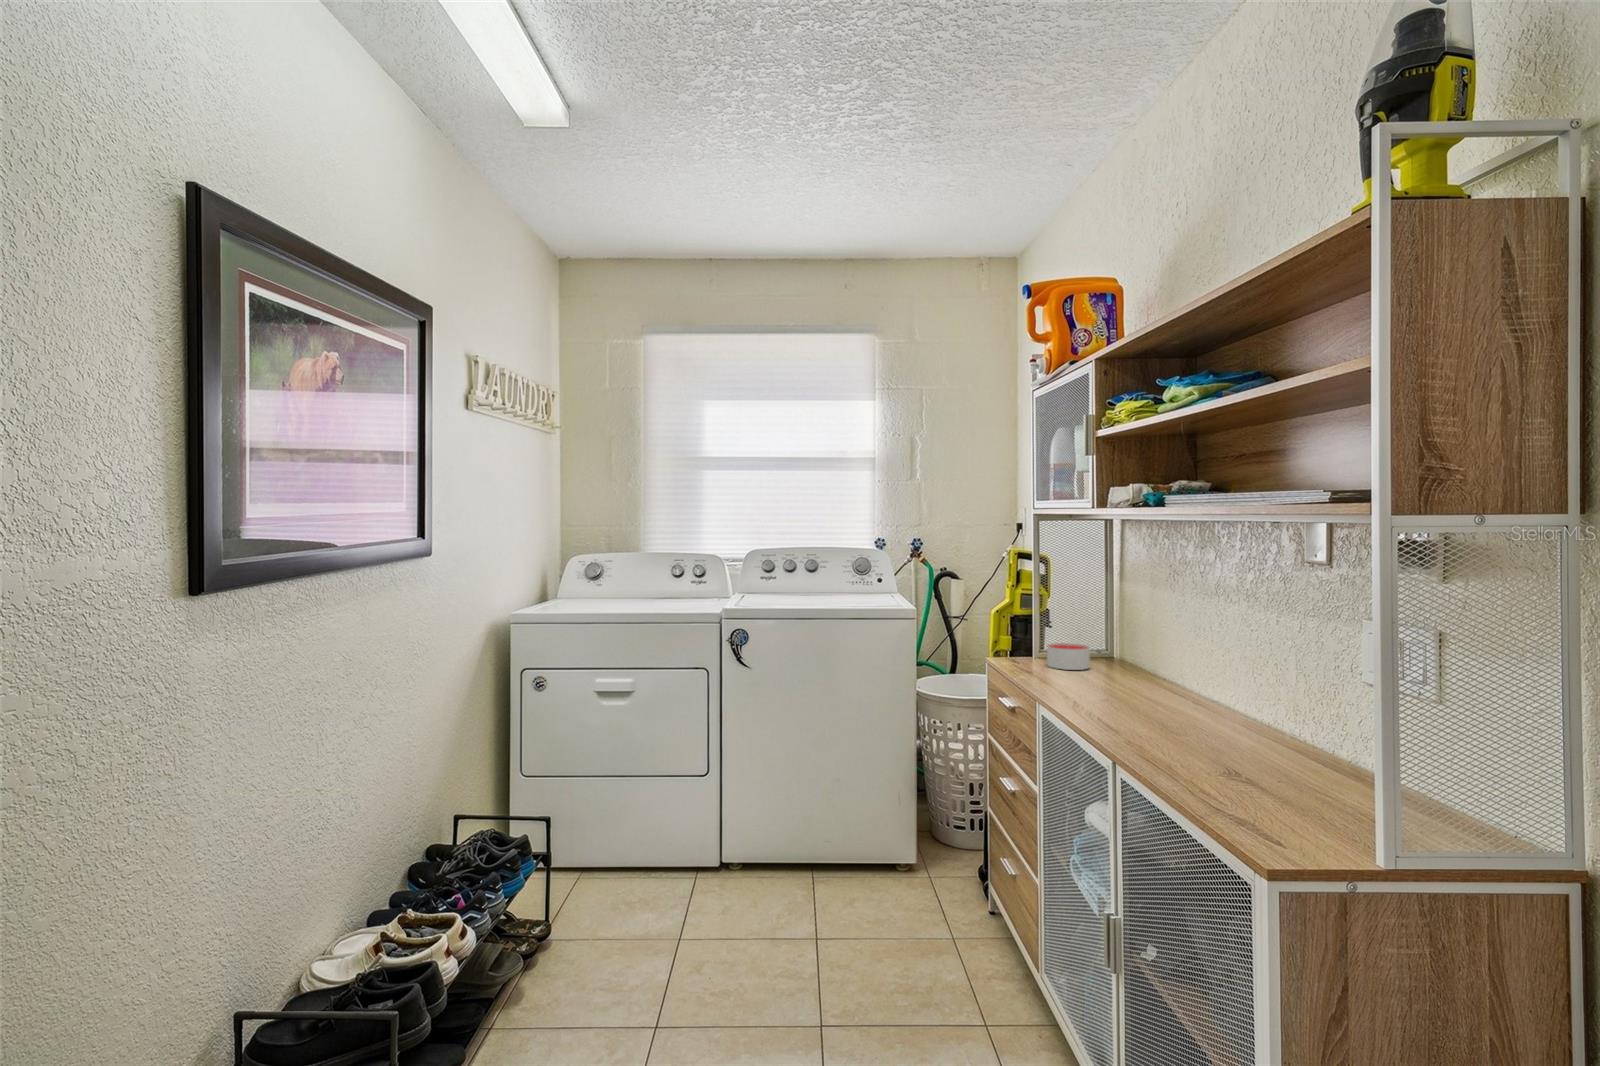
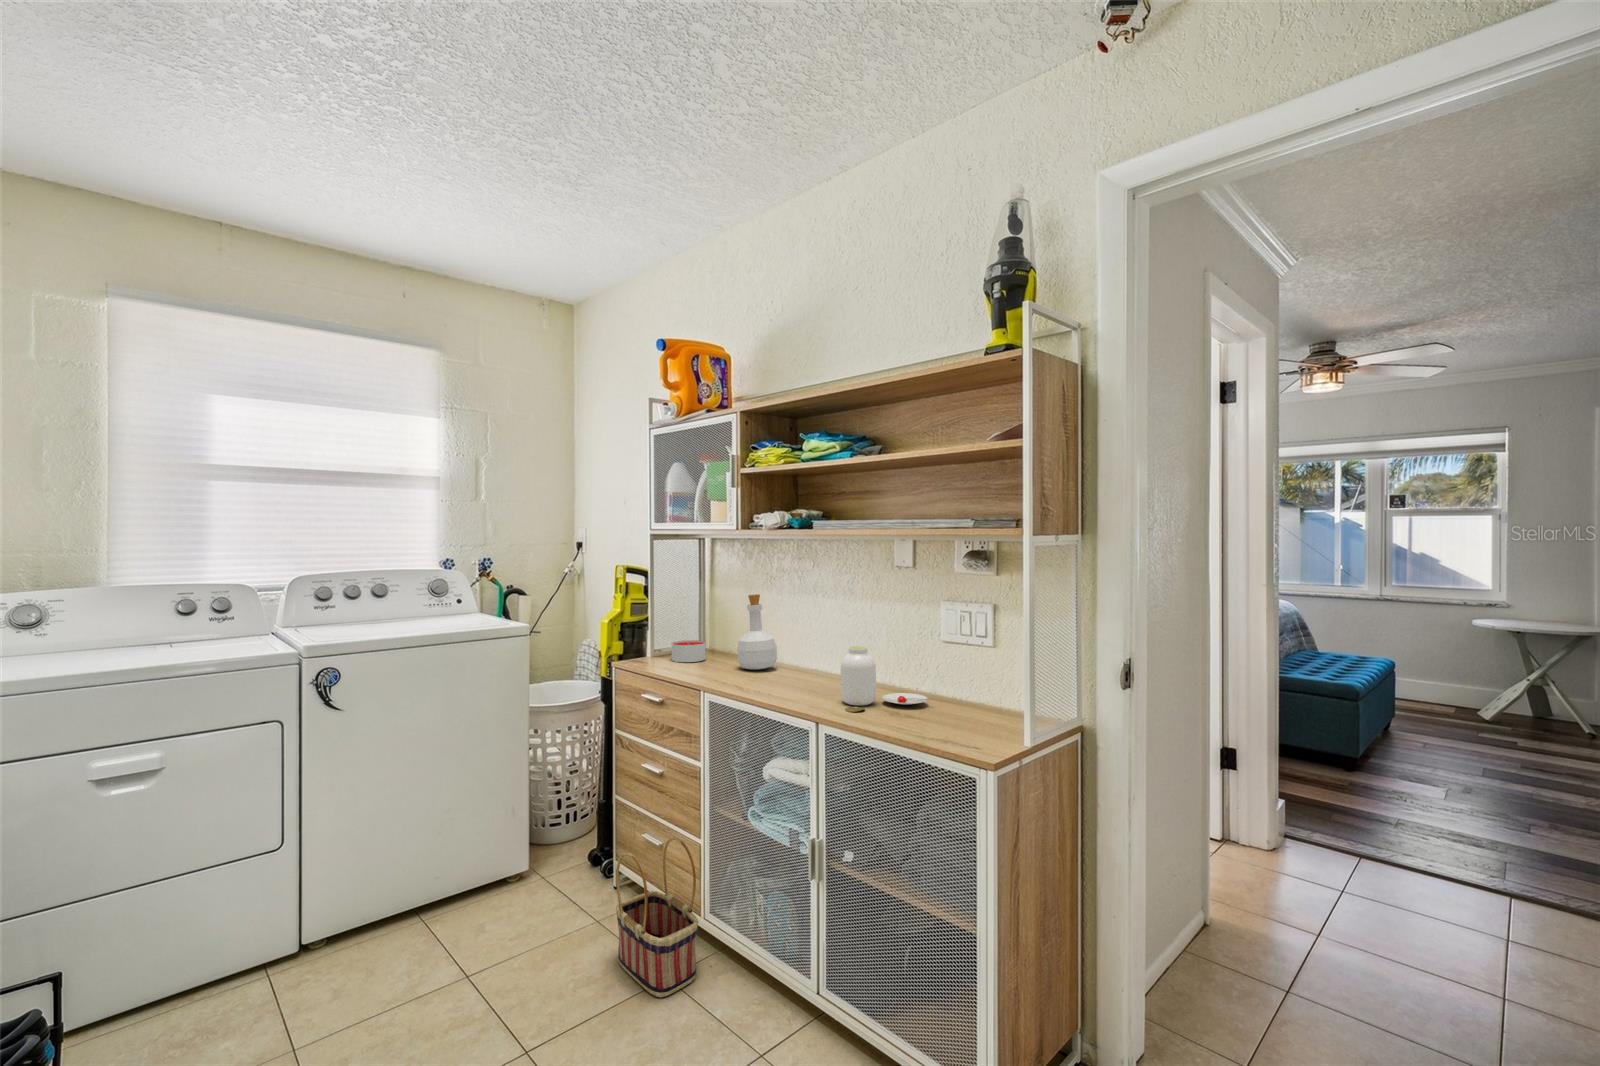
bottle: none [1108,593,1166,690] -> present [737,594,777,670]
jar: none [1164,672,1320,771] -> present [841,646,928,712]
basket: none [940,864,1016,1036] -> present [616,837,698,997]

